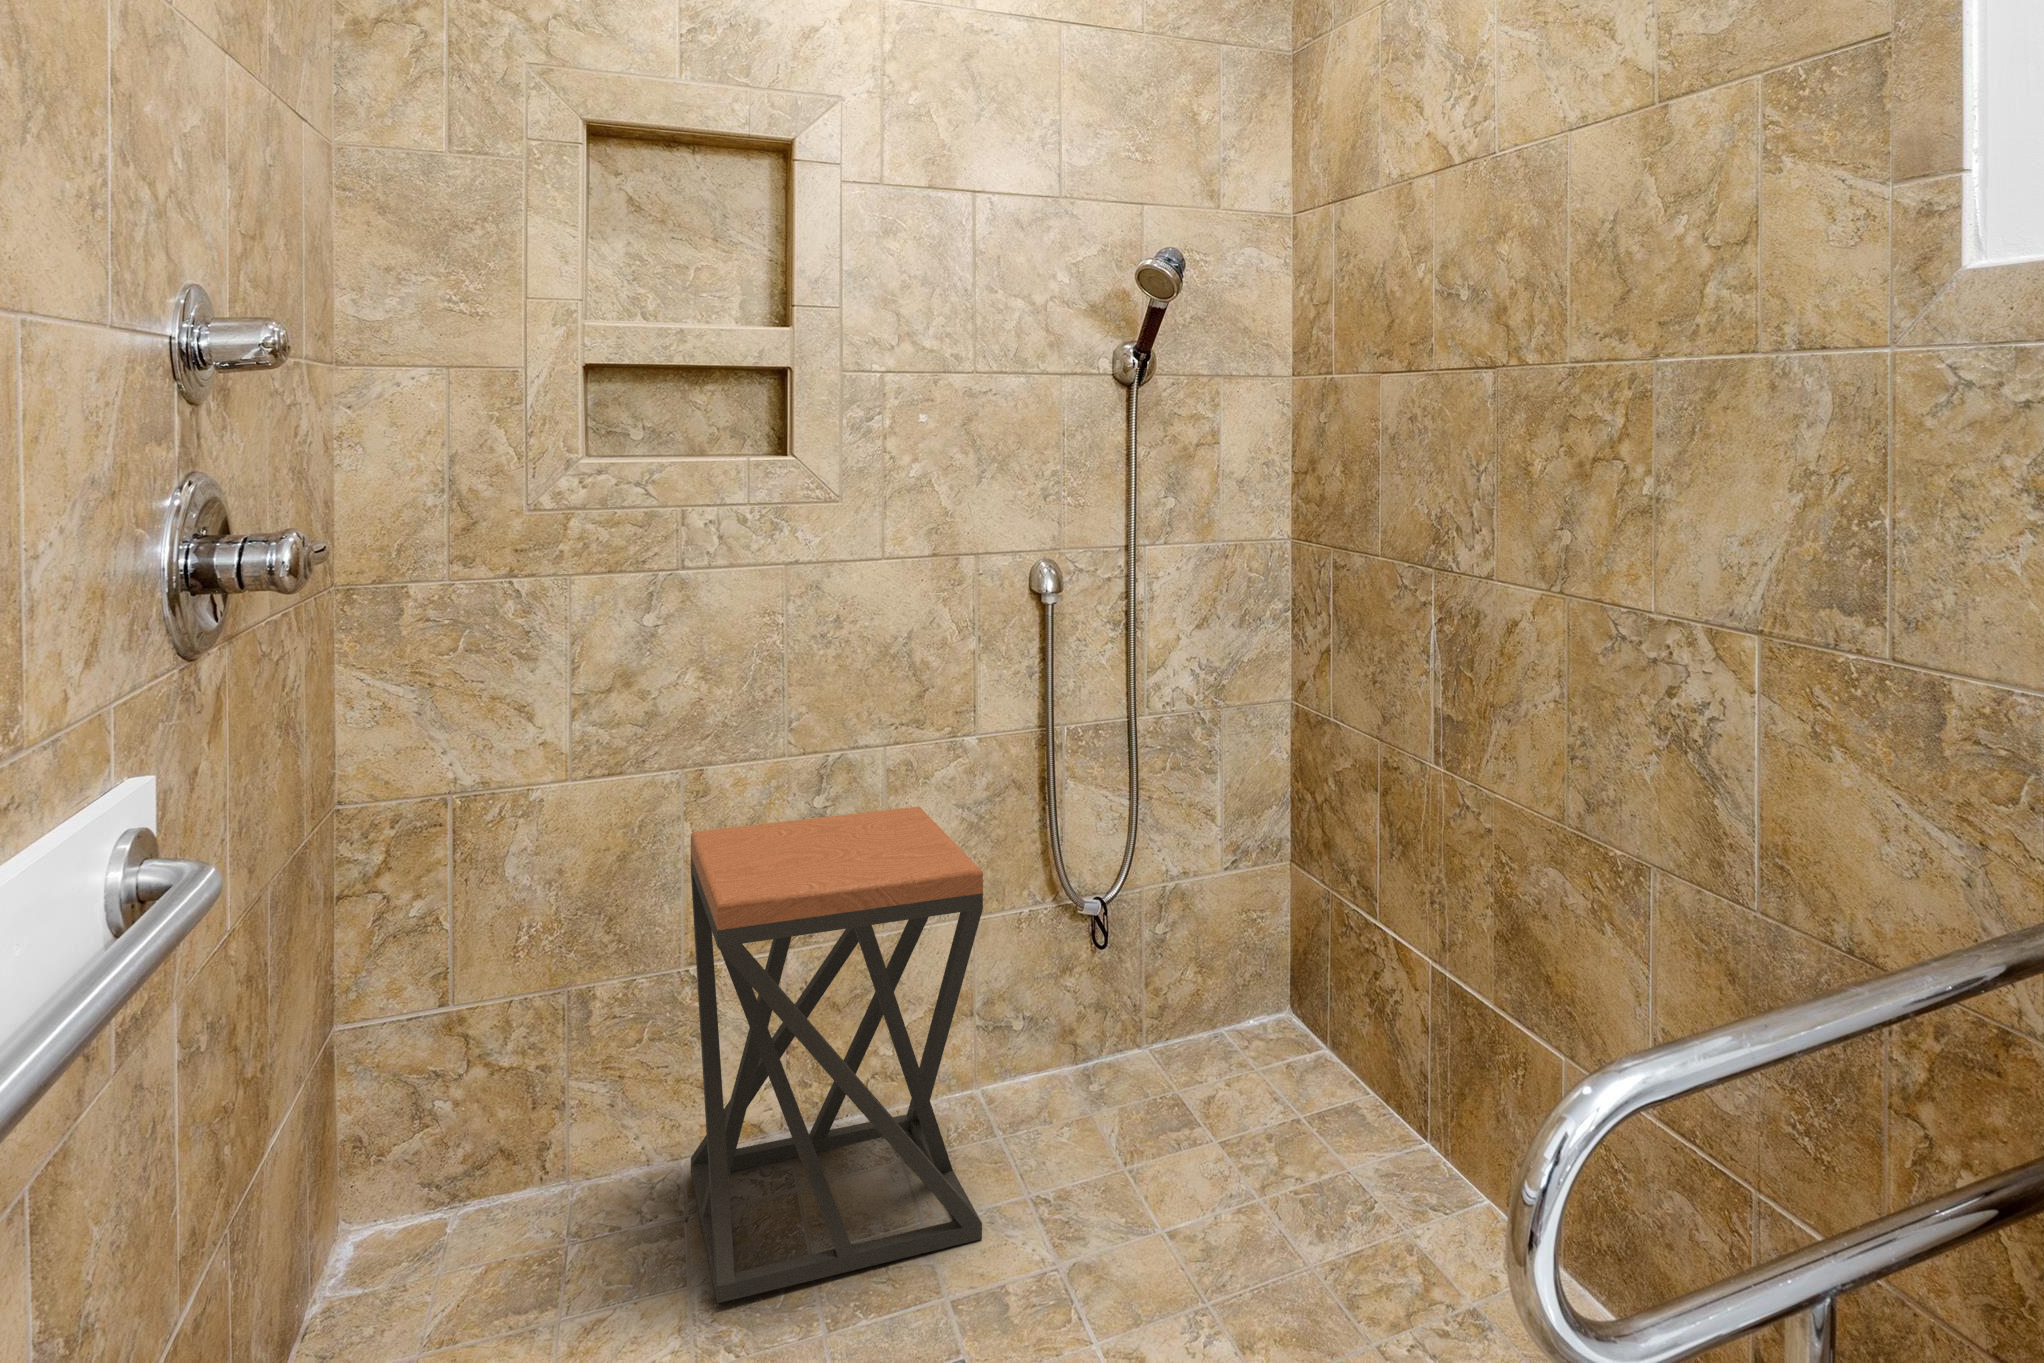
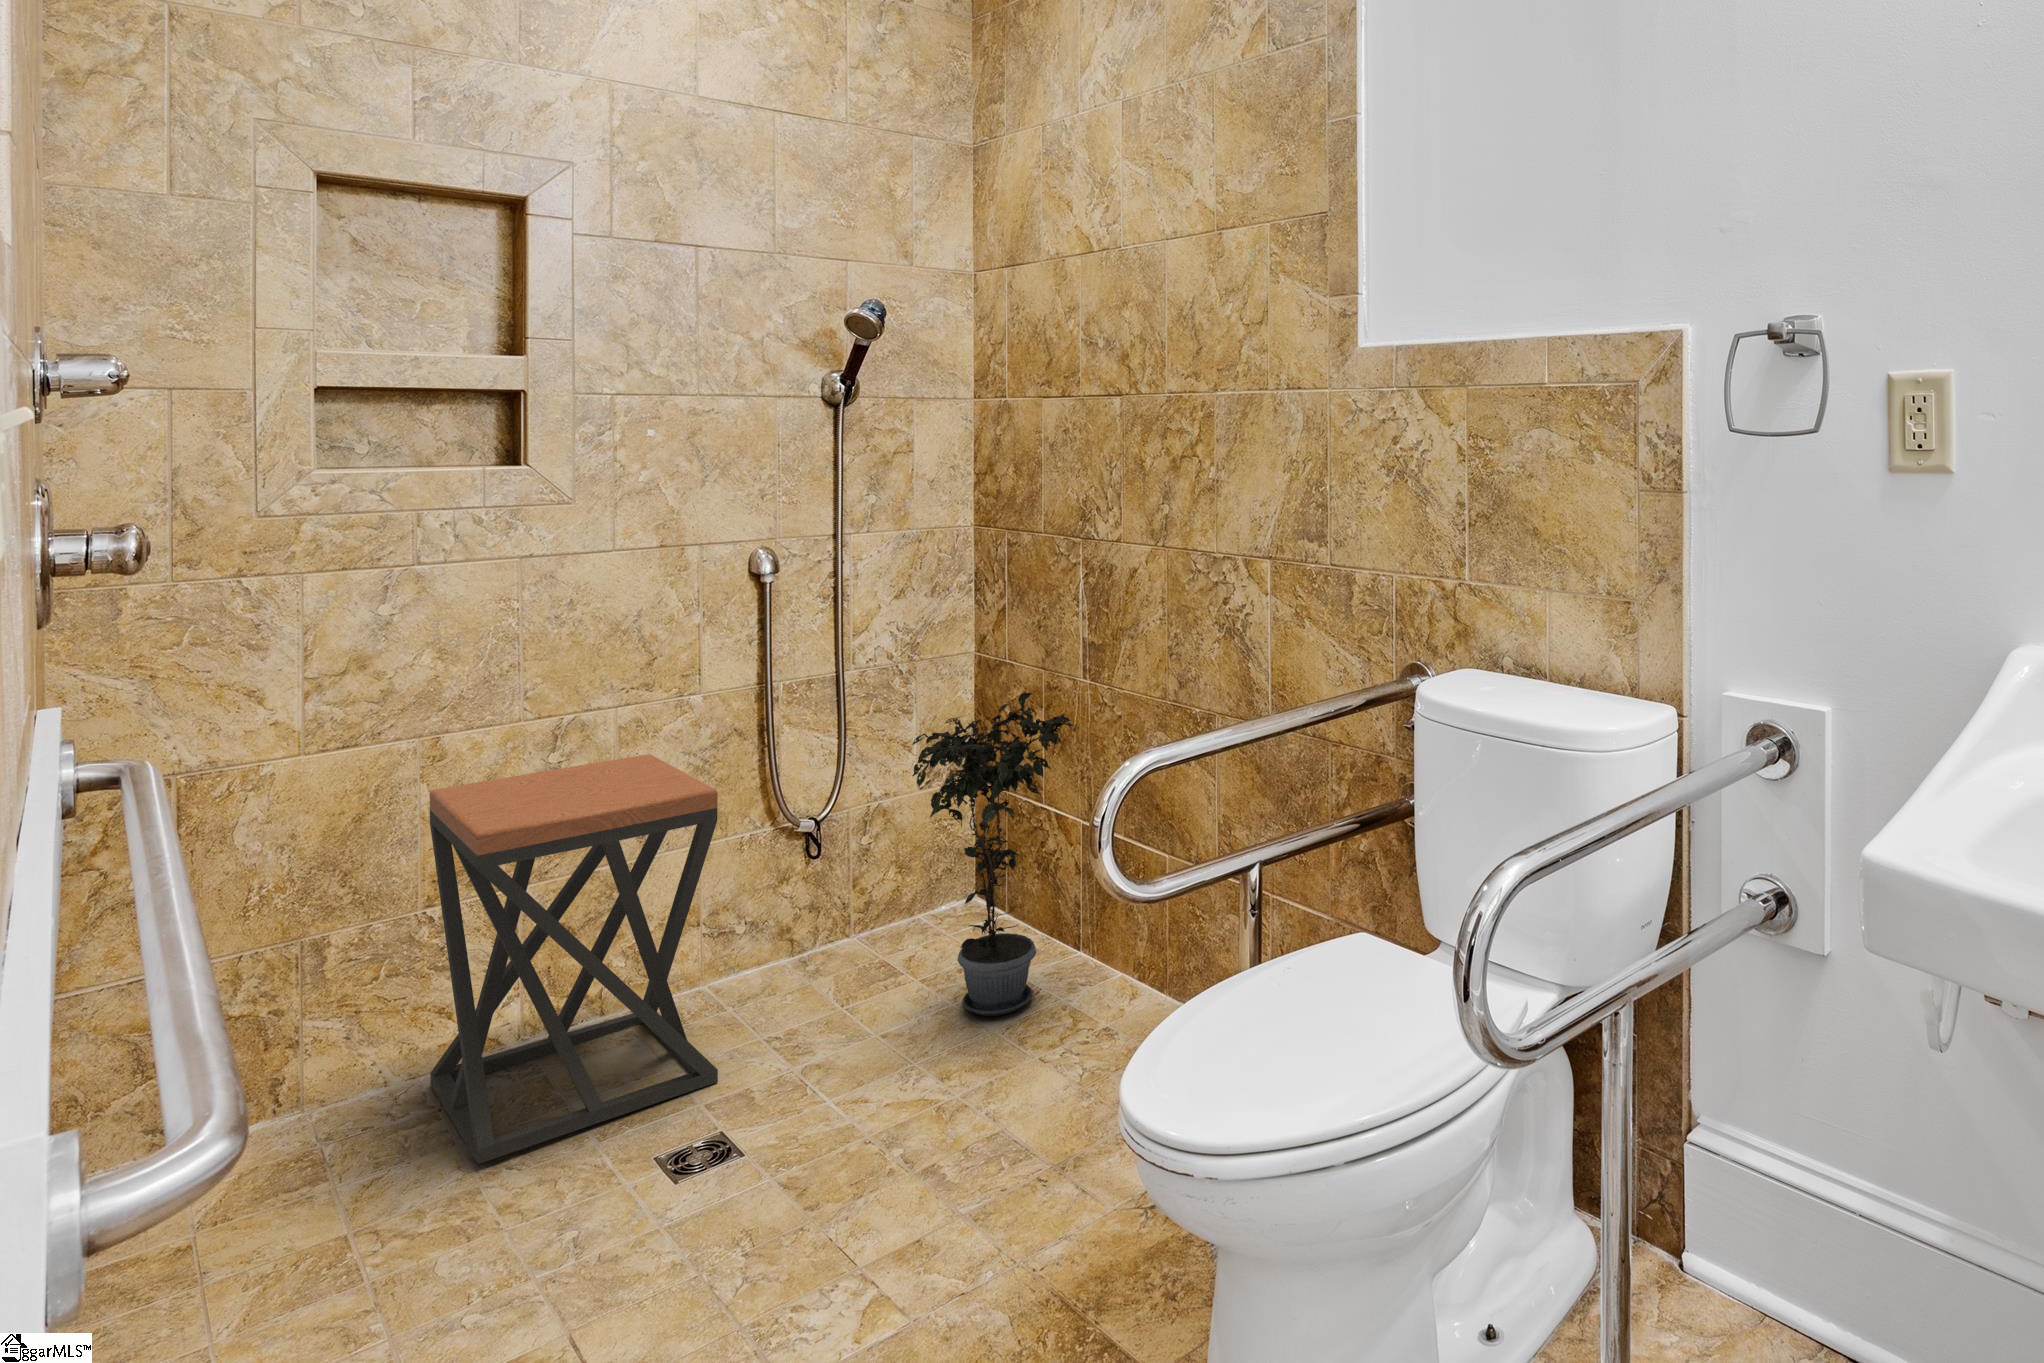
potted plant: none [1214,774,1428,1207] -> present [912,692,1078,1016]

